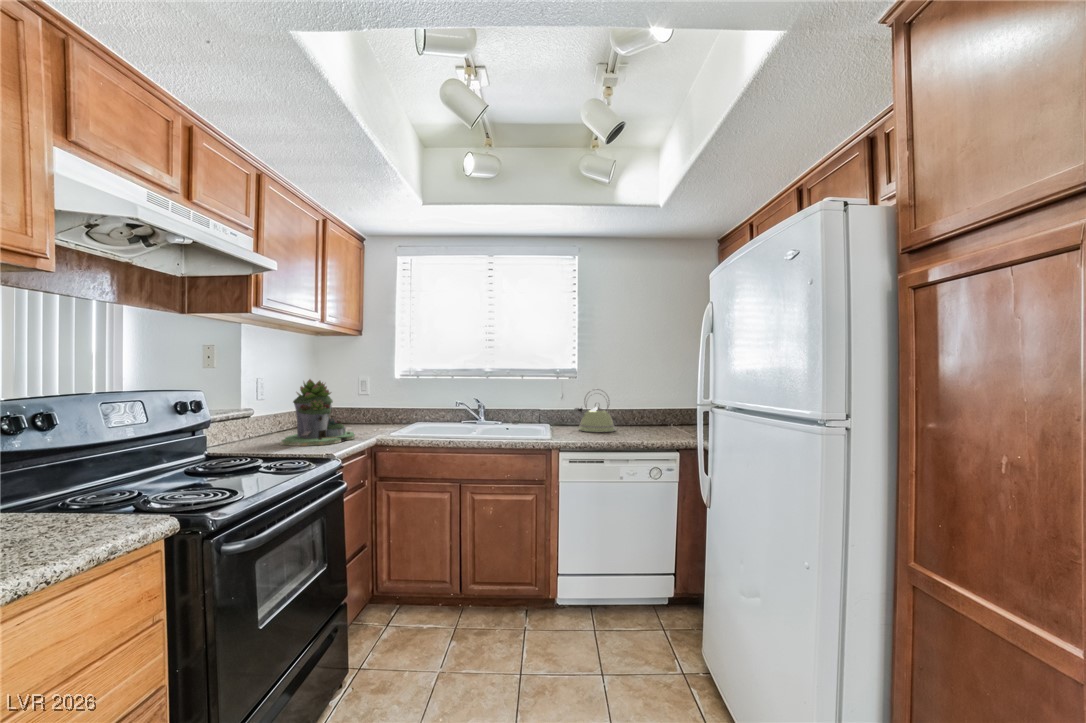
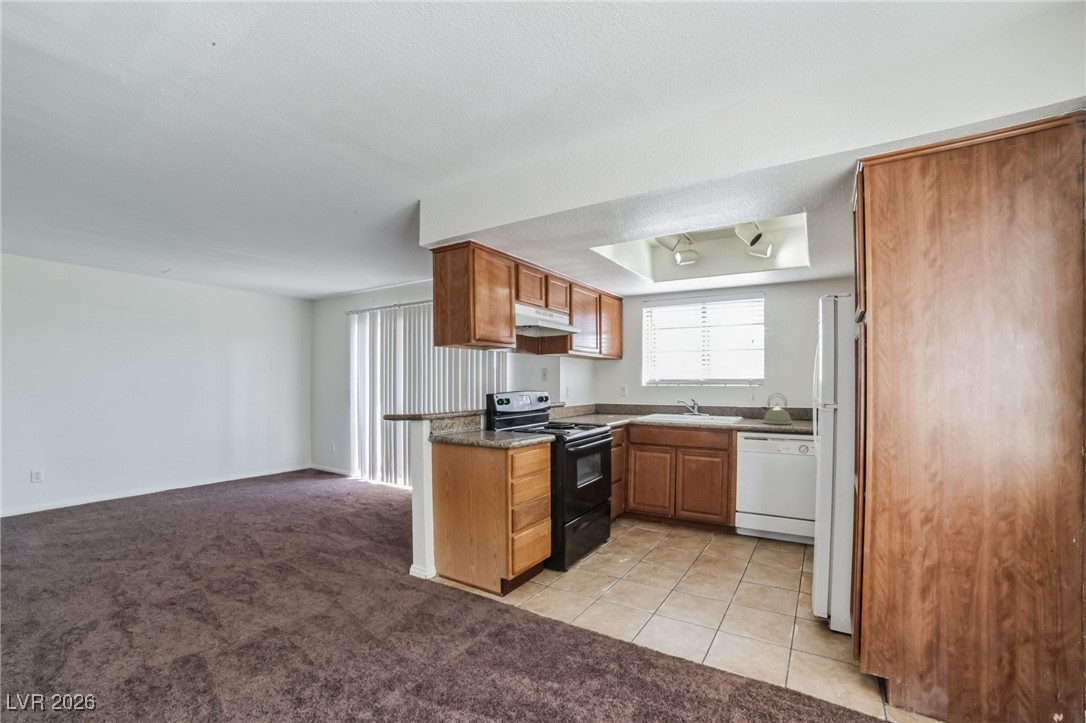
succulent planter: present [281,379,355,446] -> none [580,385,616,421]

